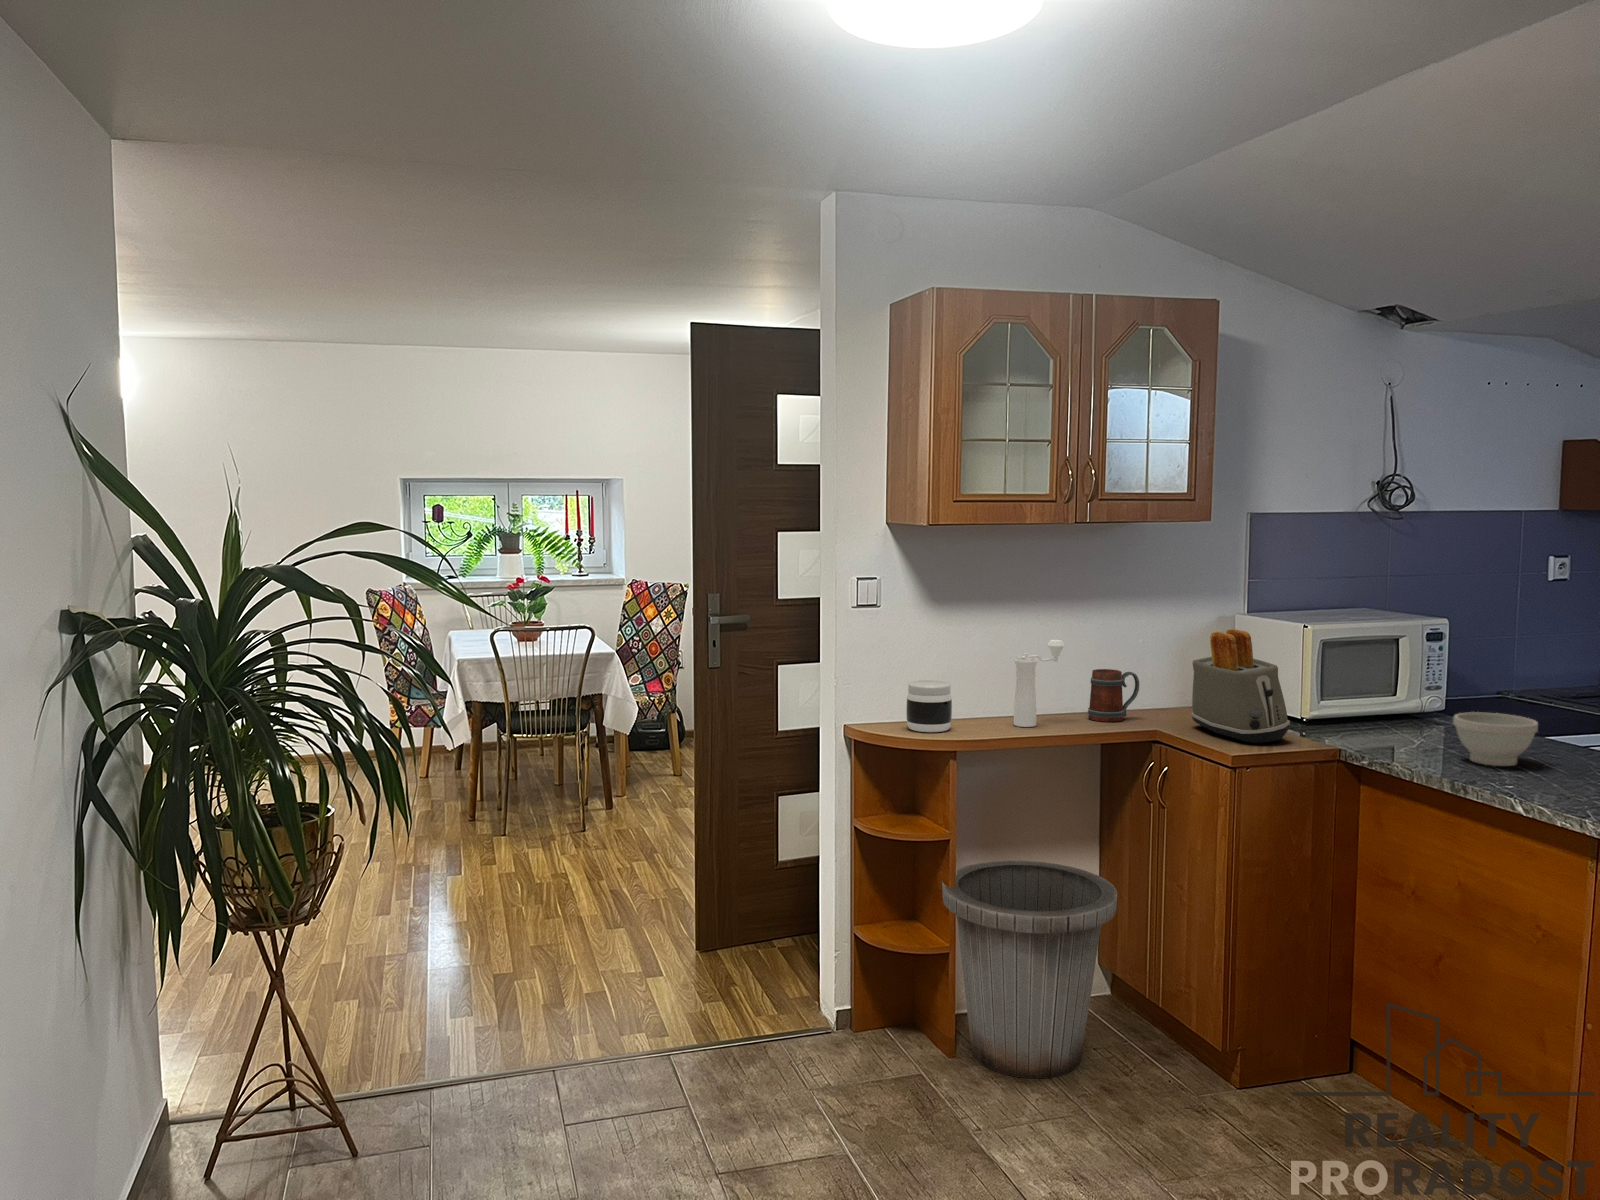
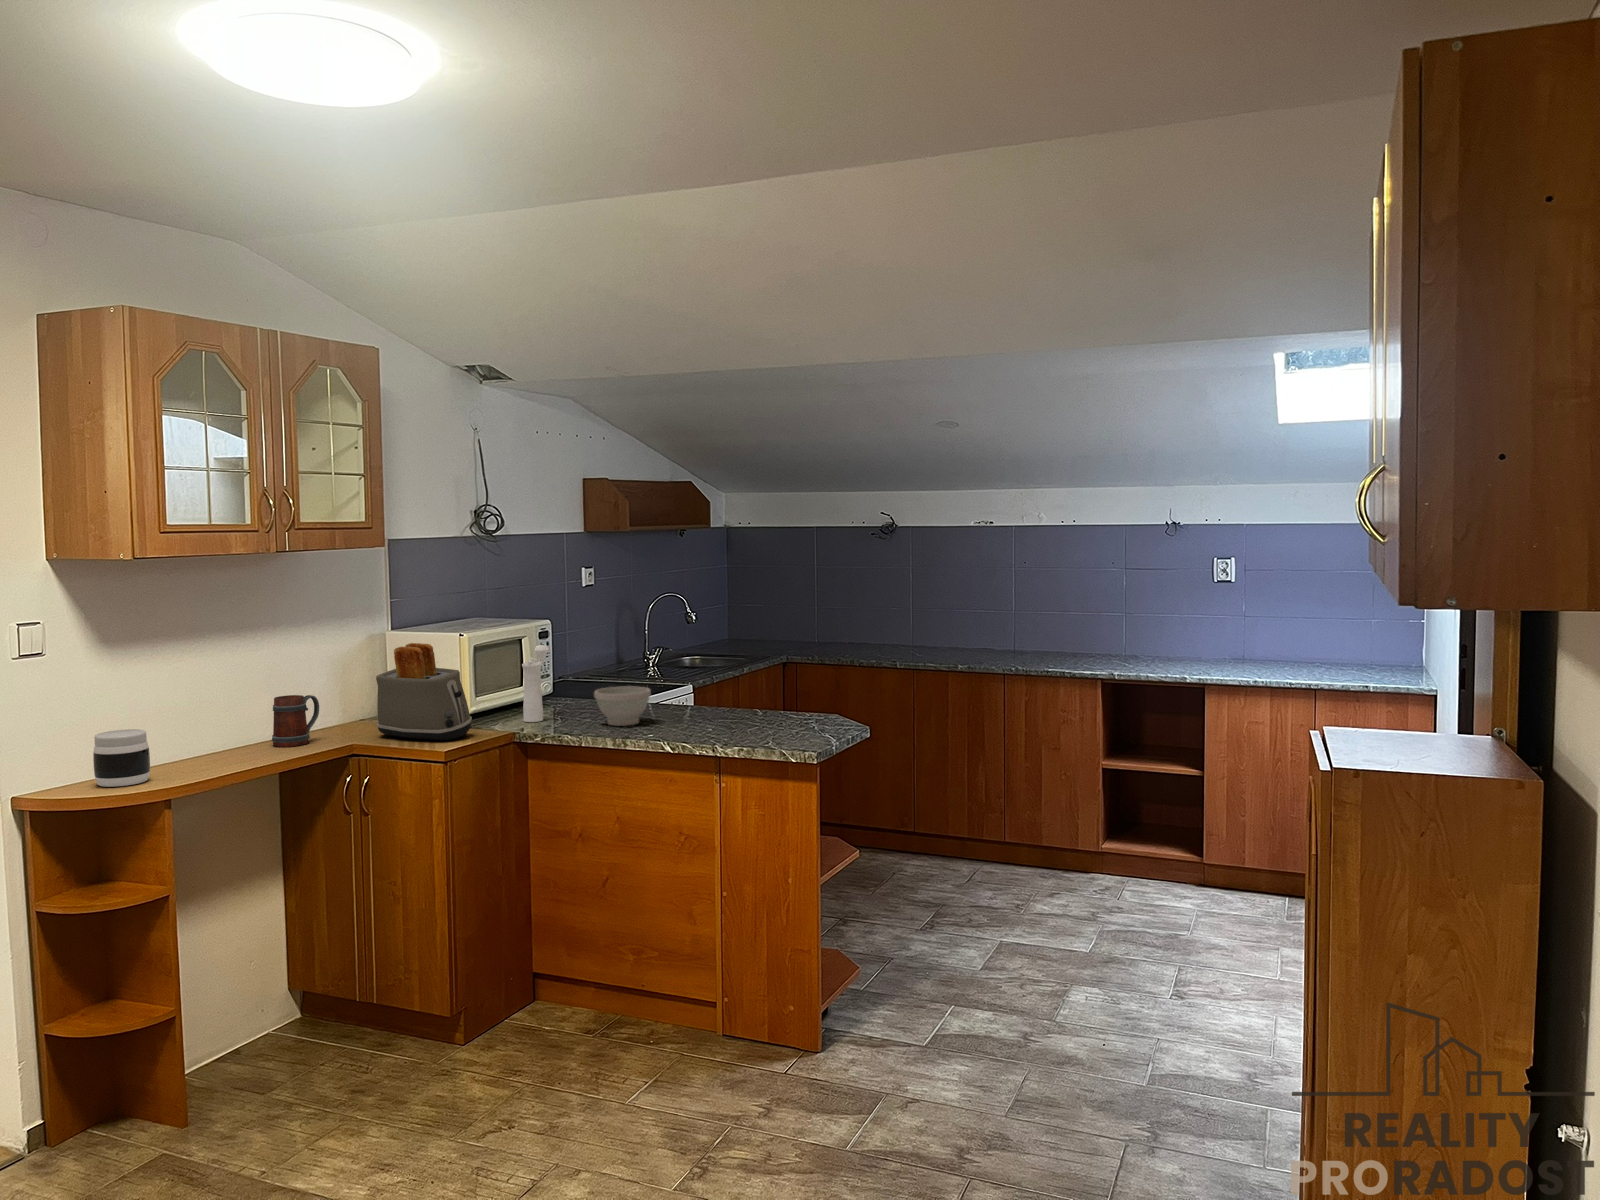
pepper mill: present [1014,640,1065,727] -> present [522,645,549,722]
trash can: present [942,860,1117,1078] -> none [150,895,342,1119]

